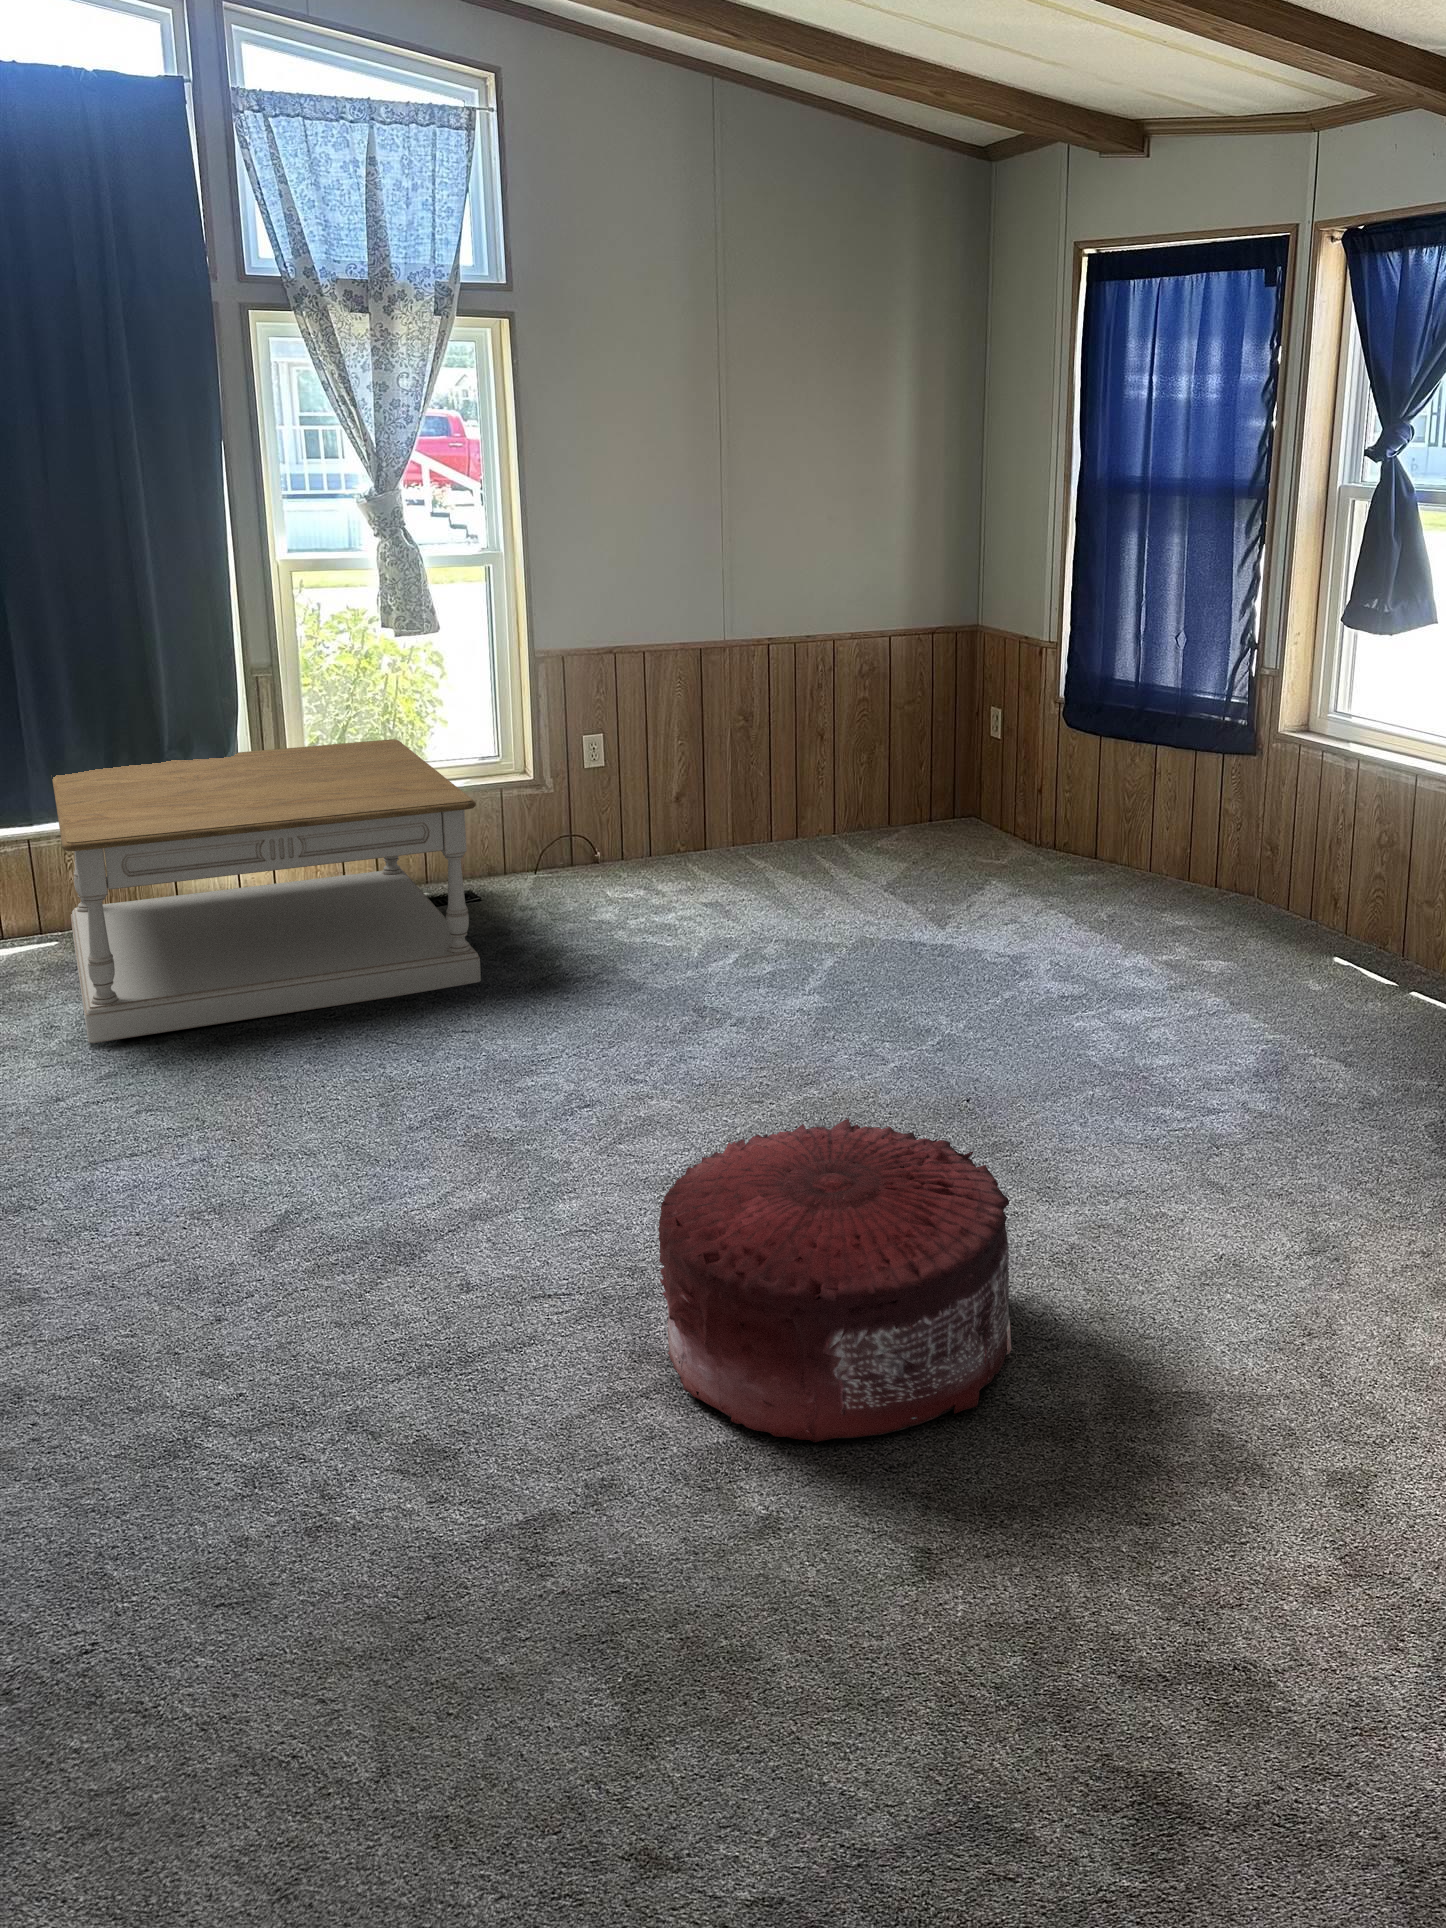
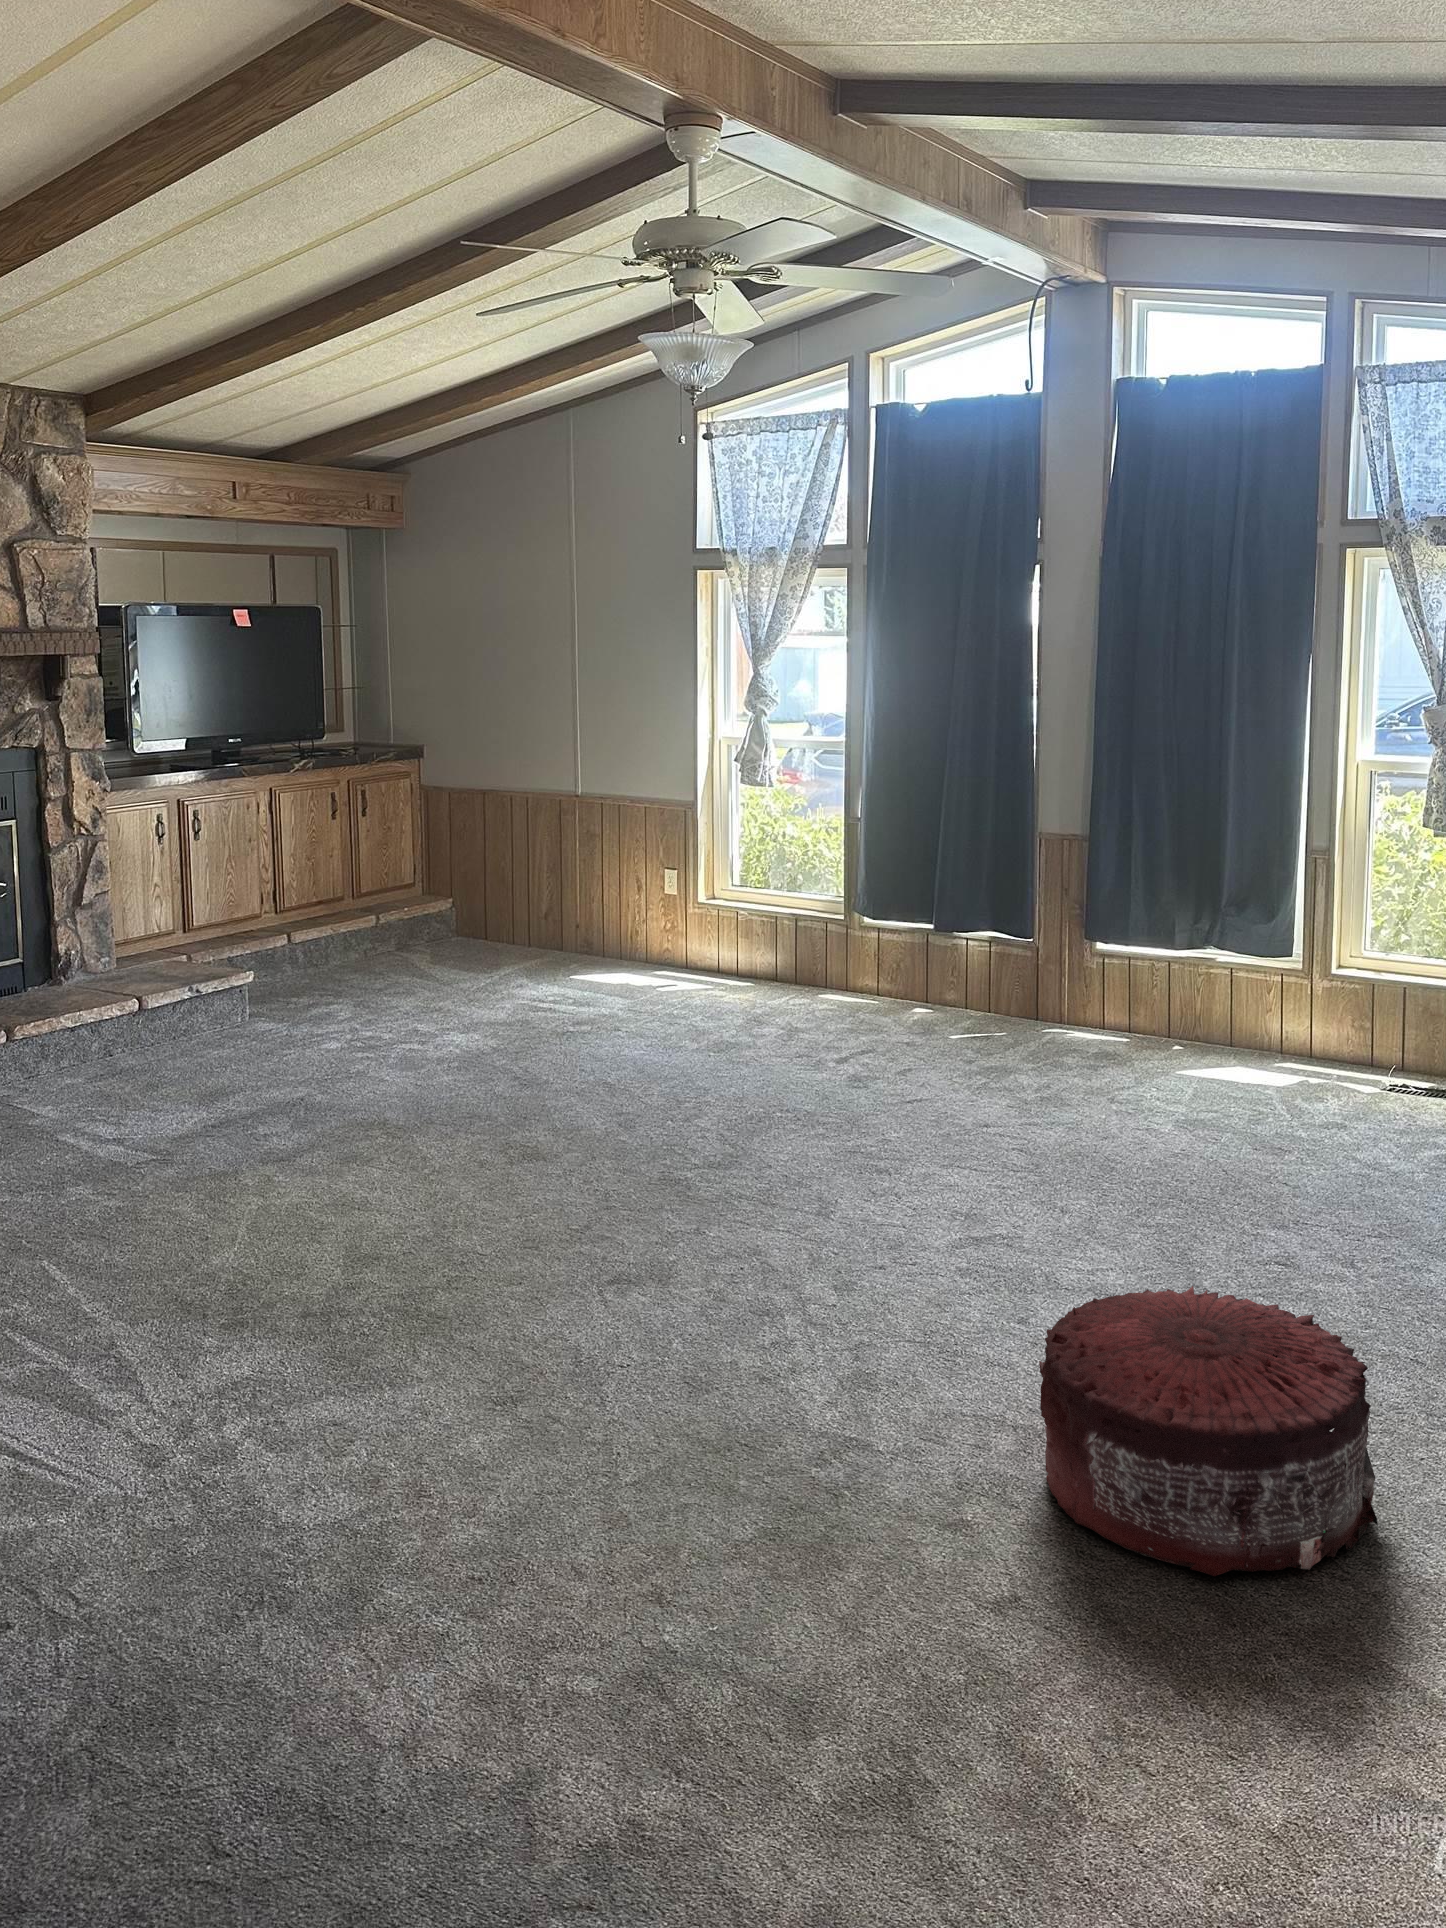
coffee table: present [52,739,481,1043] -> none [1052,903,1435,1161]

